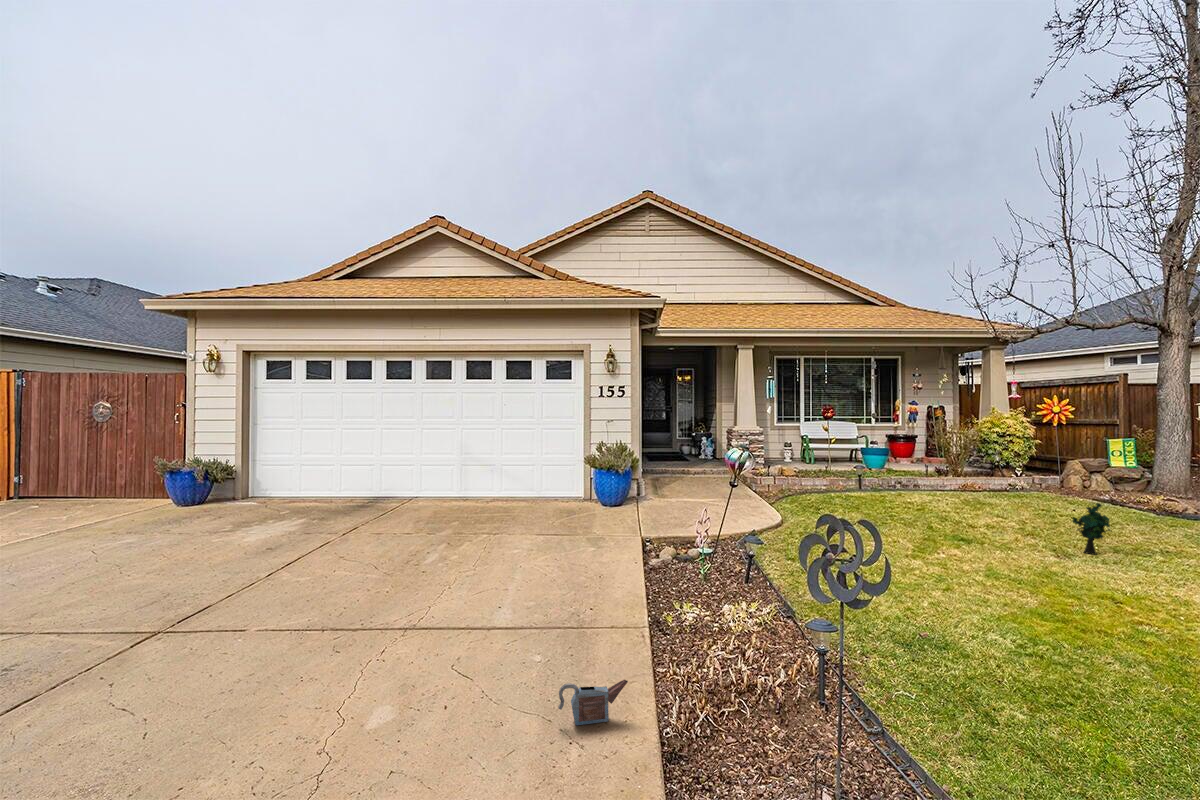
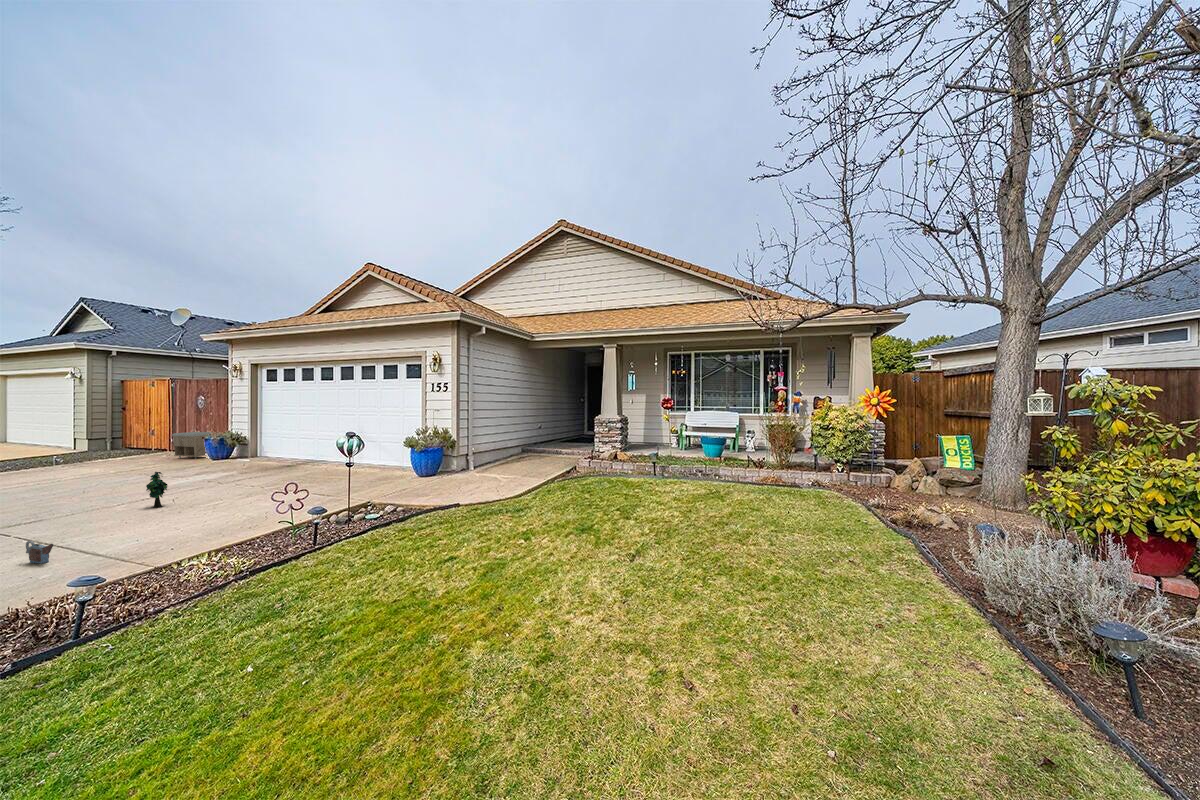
storage bench: none [51,459,138,505] -> present [172,432,213,459]
decorative plant: present [1072,503,1111,555] -> present [146,472,167,508]

